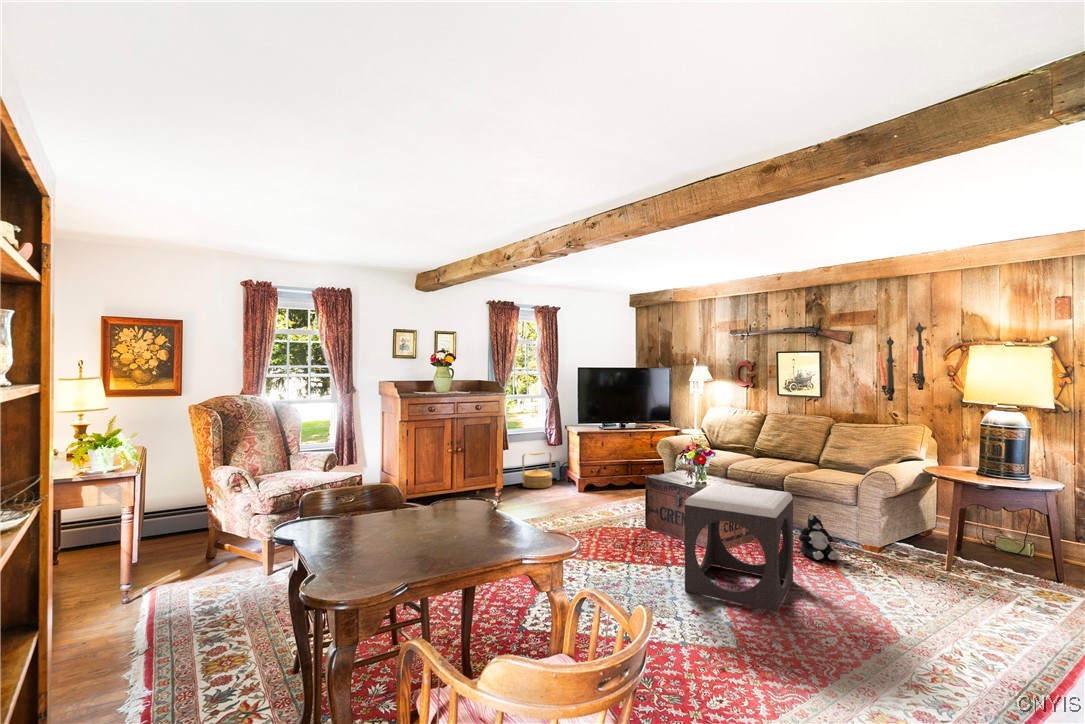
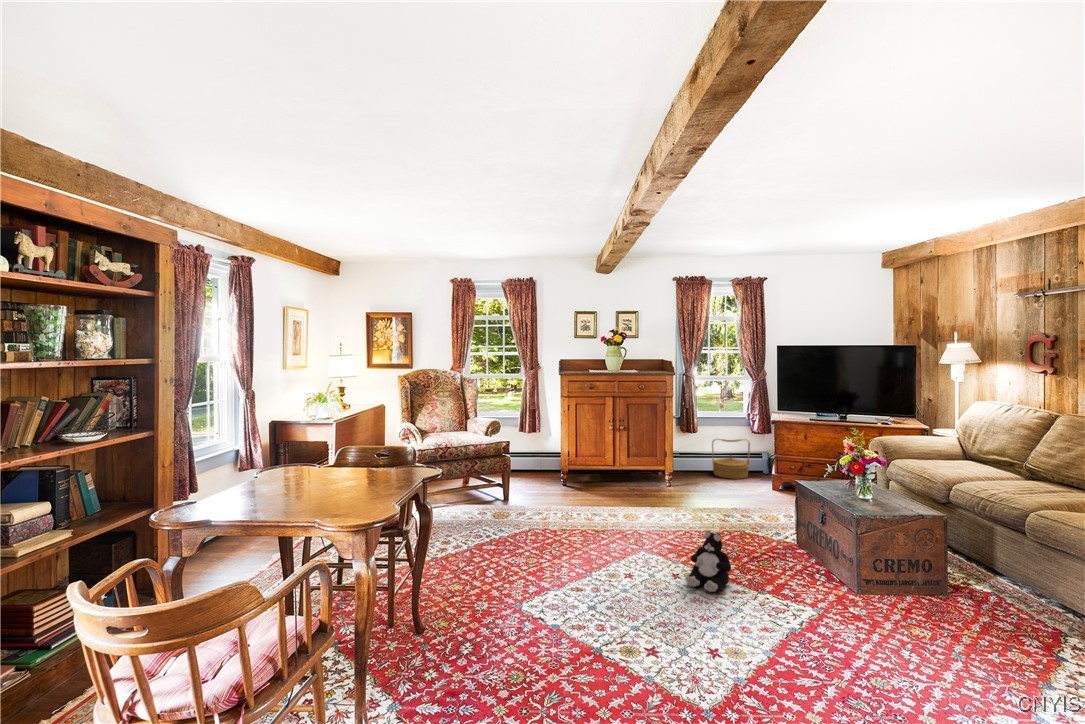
footstool: present [685,483,793,612] -> none [735,499,919,687]
plush toy: present [799,514,840,560] -> present [686,531,731,592]

